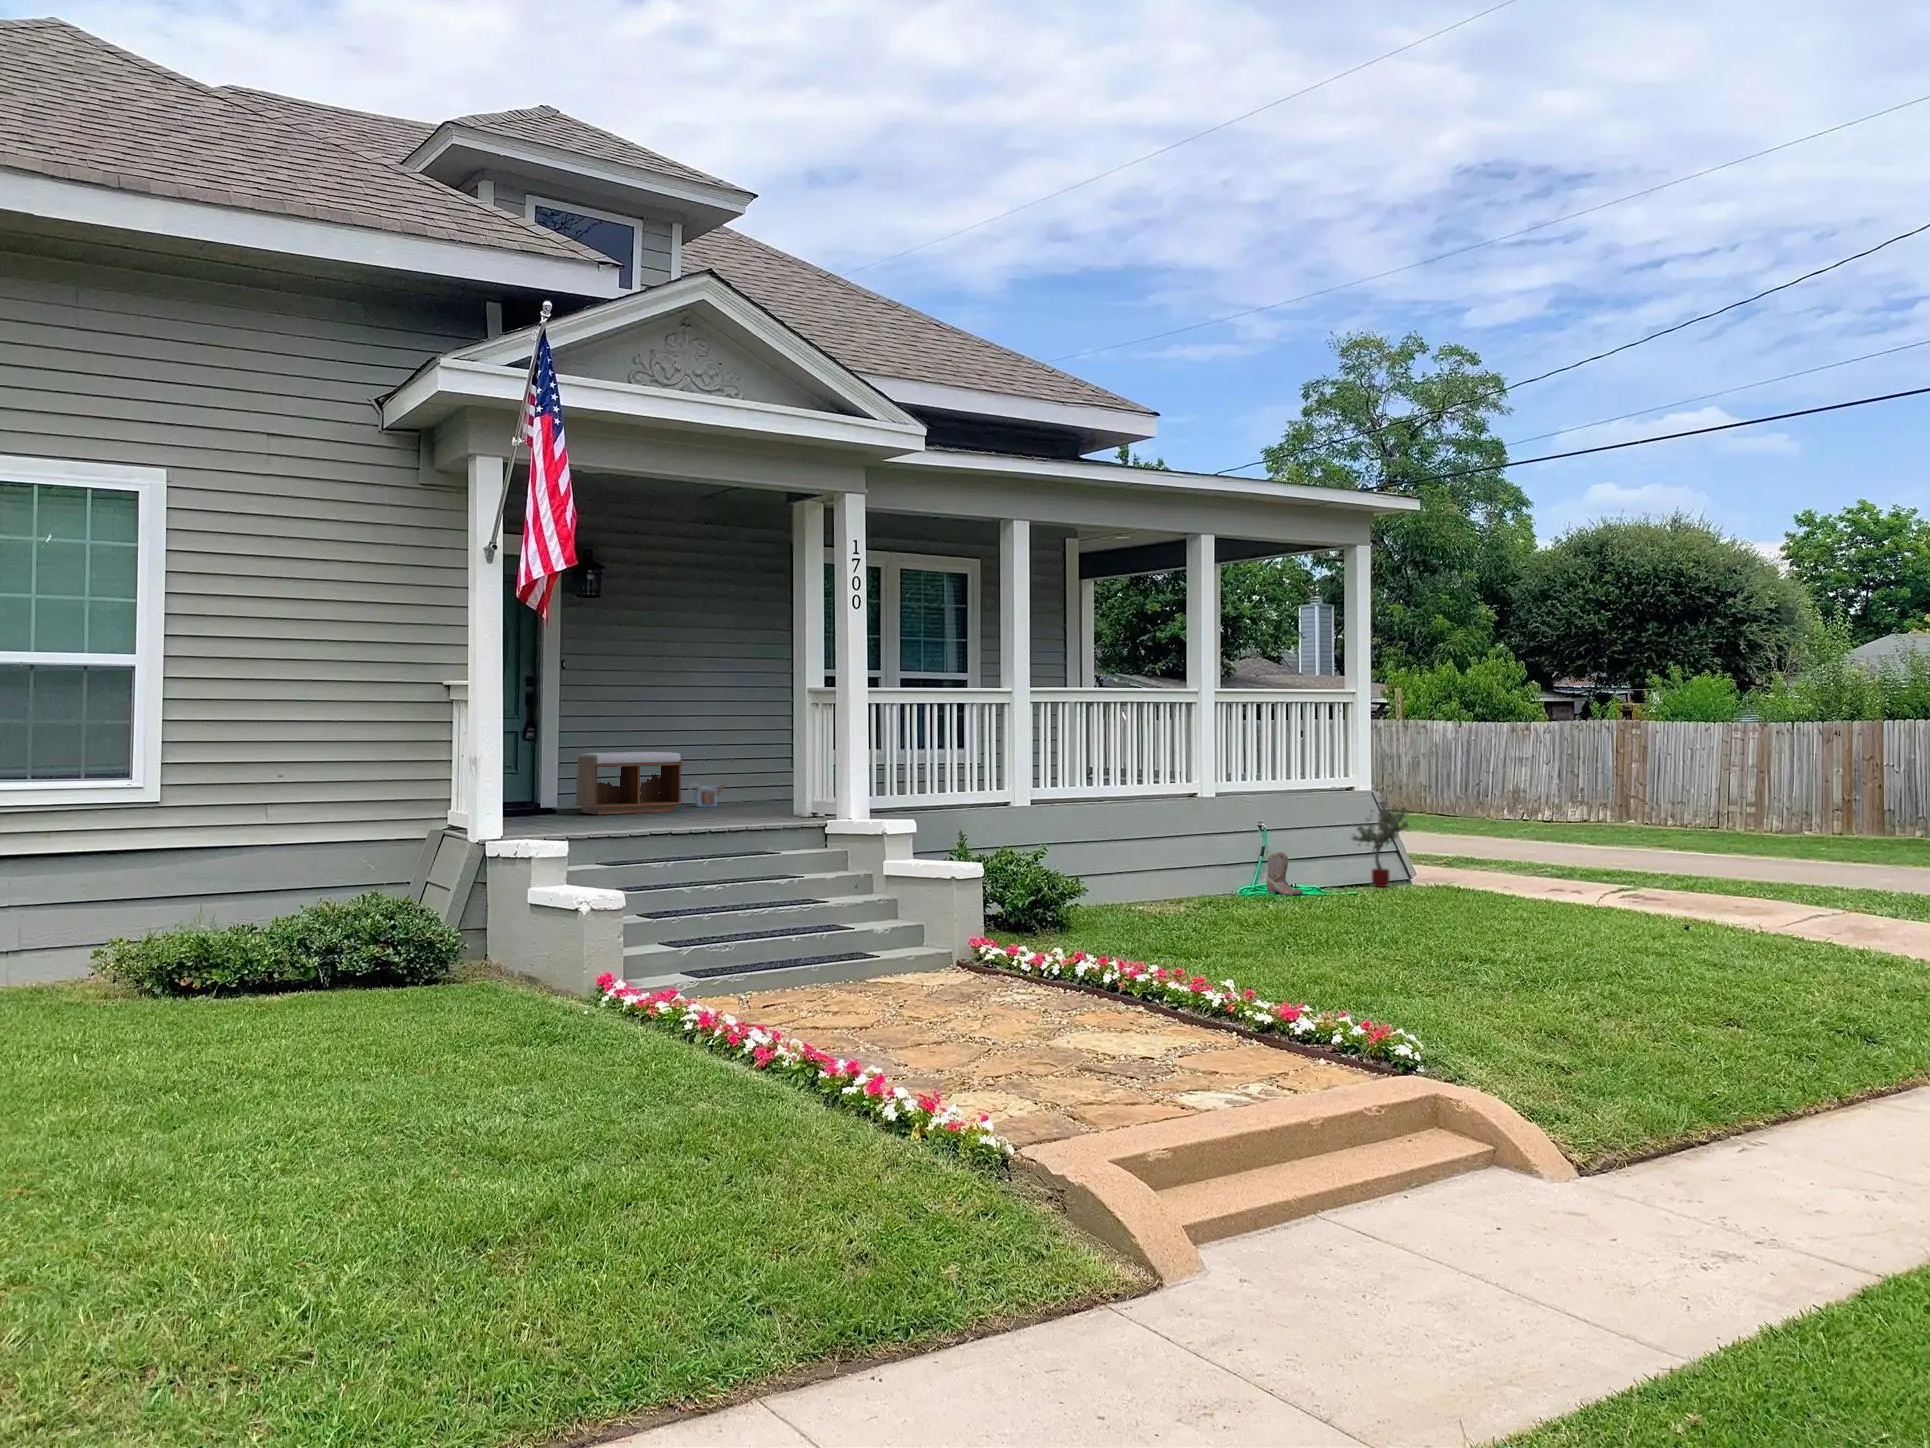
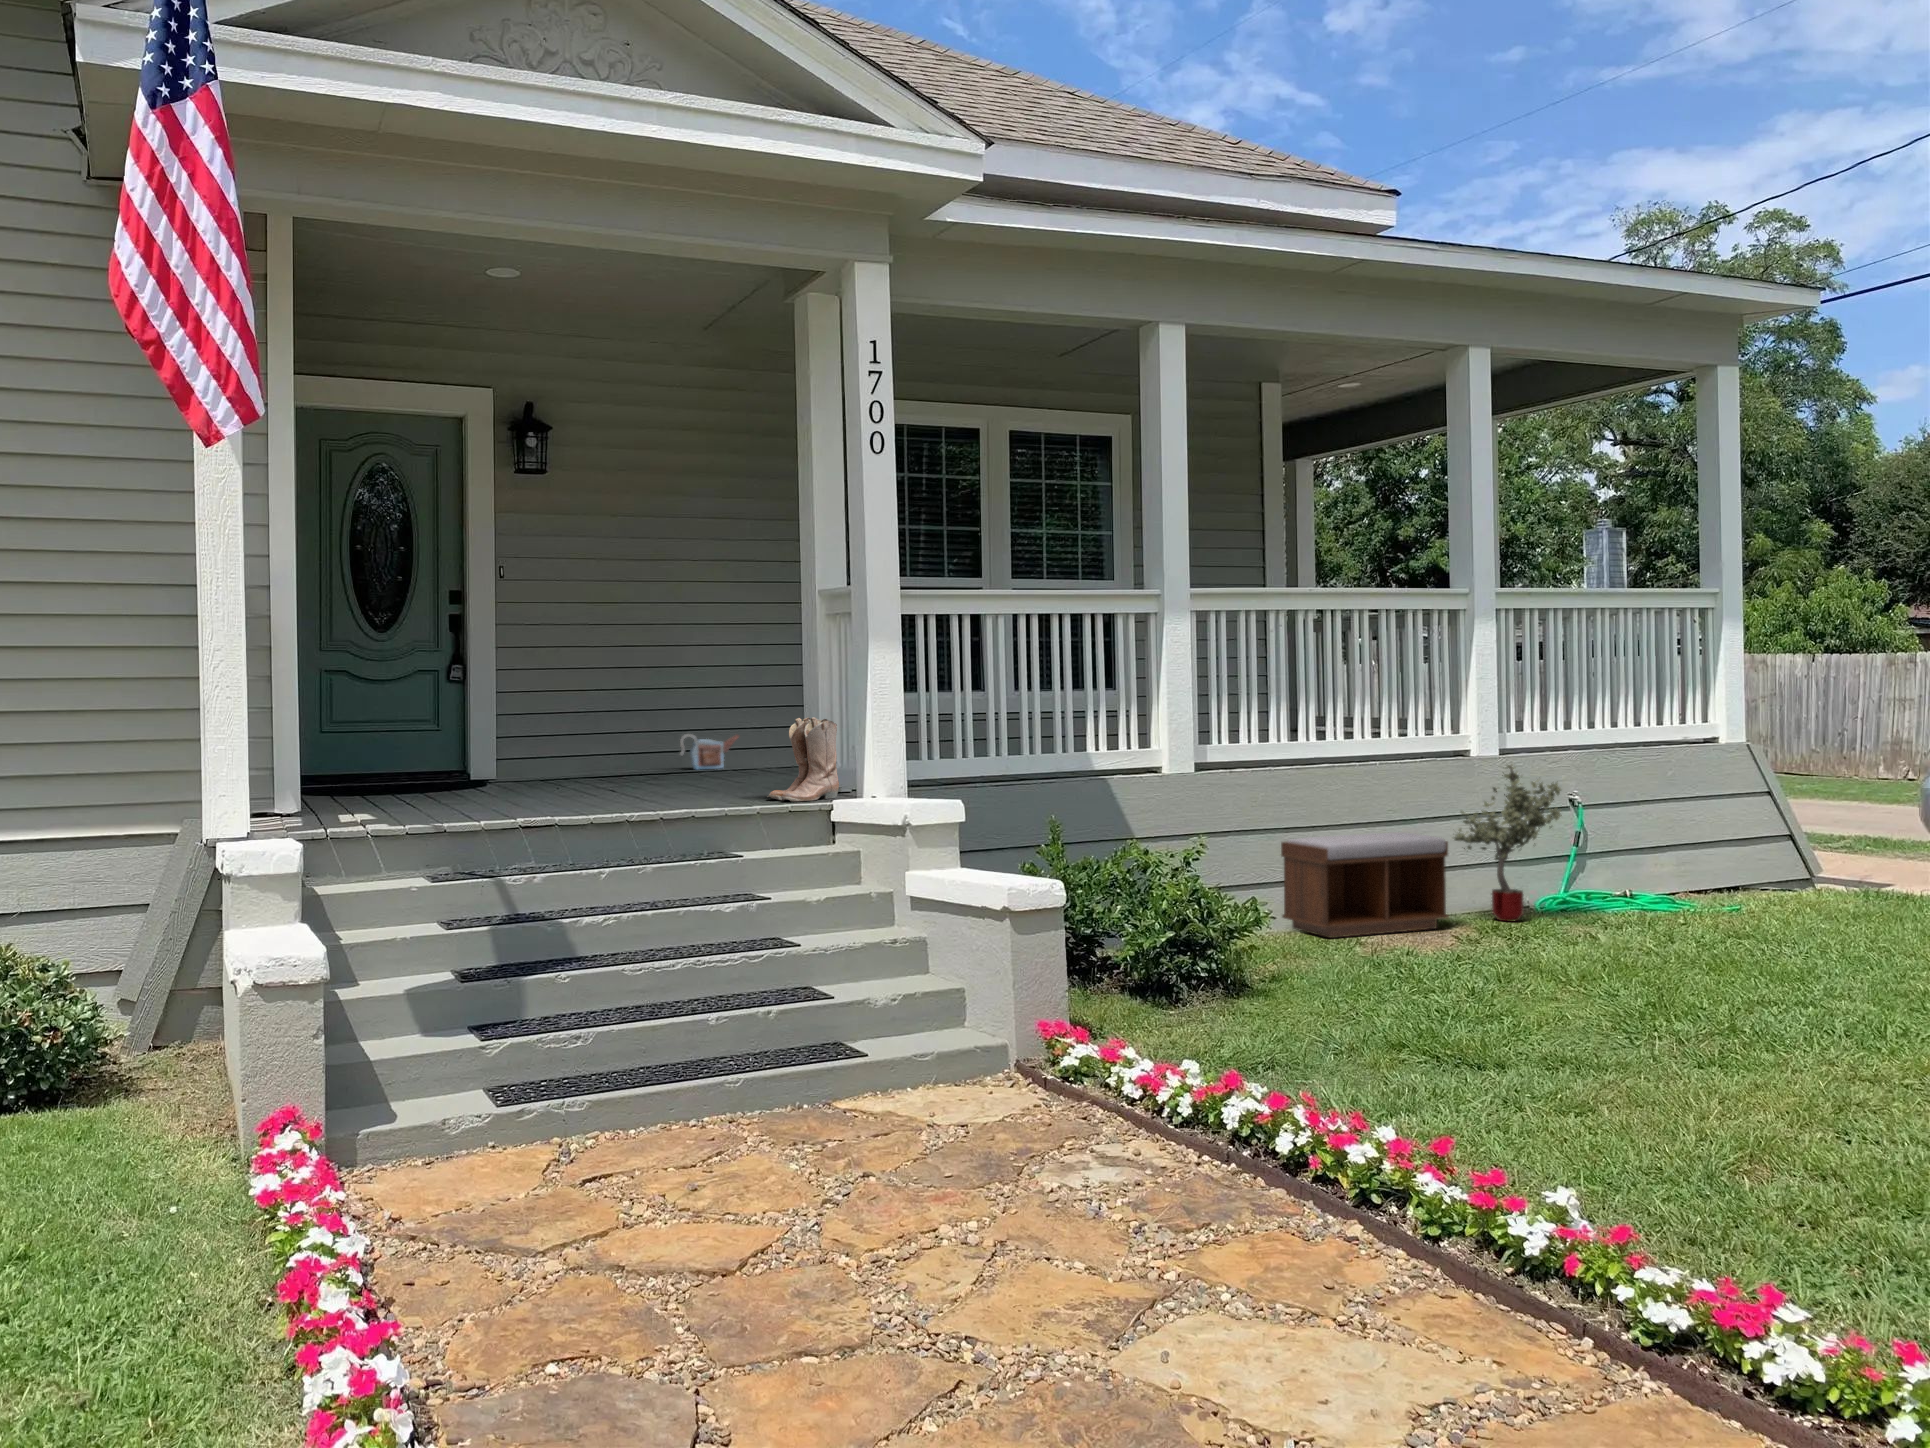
bench: present [575,752,682,814] -> present [1281,832,1449,938]
potted tree: present [1351,796,1408,887] -> present [1454,764,1562,922]
boots: present [1267,852,1303,895] -> present [768,717,839,801]

